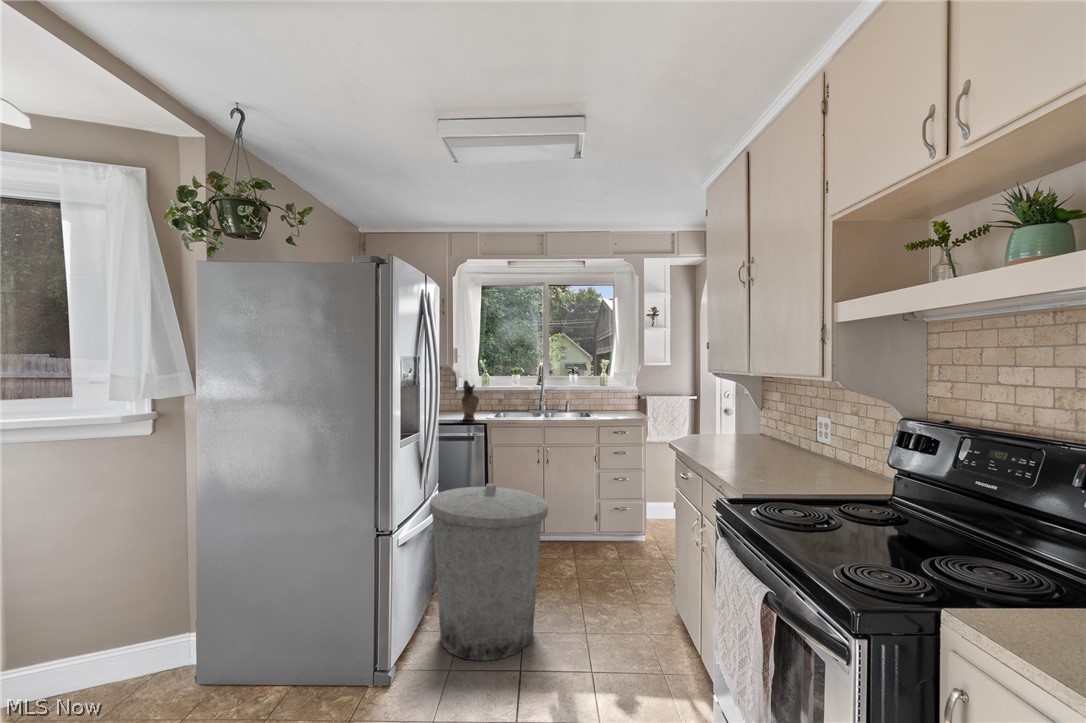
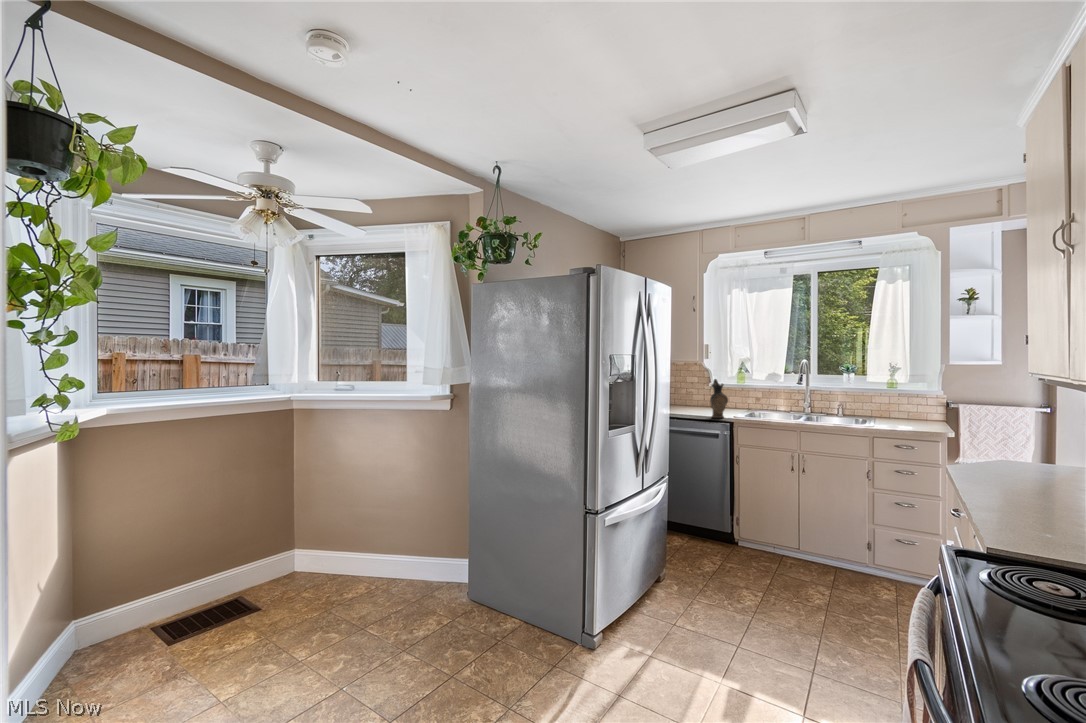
trash can: present [430,484,548,661] -> none [639,483,766,665]

